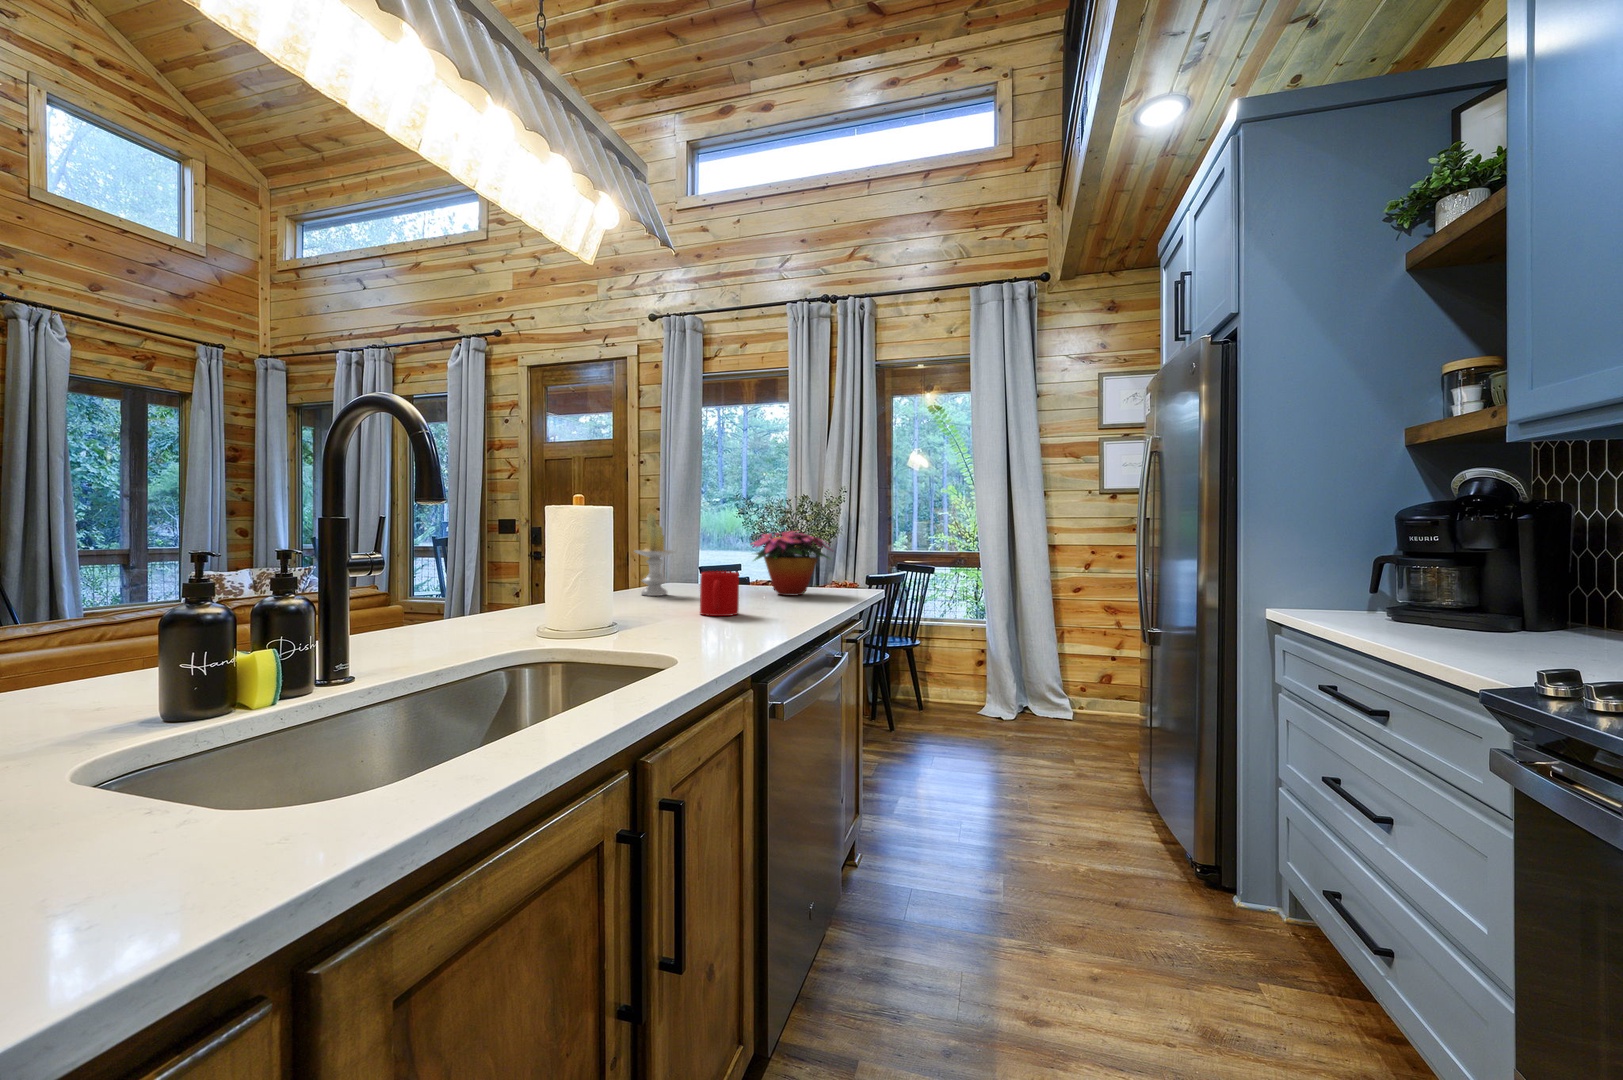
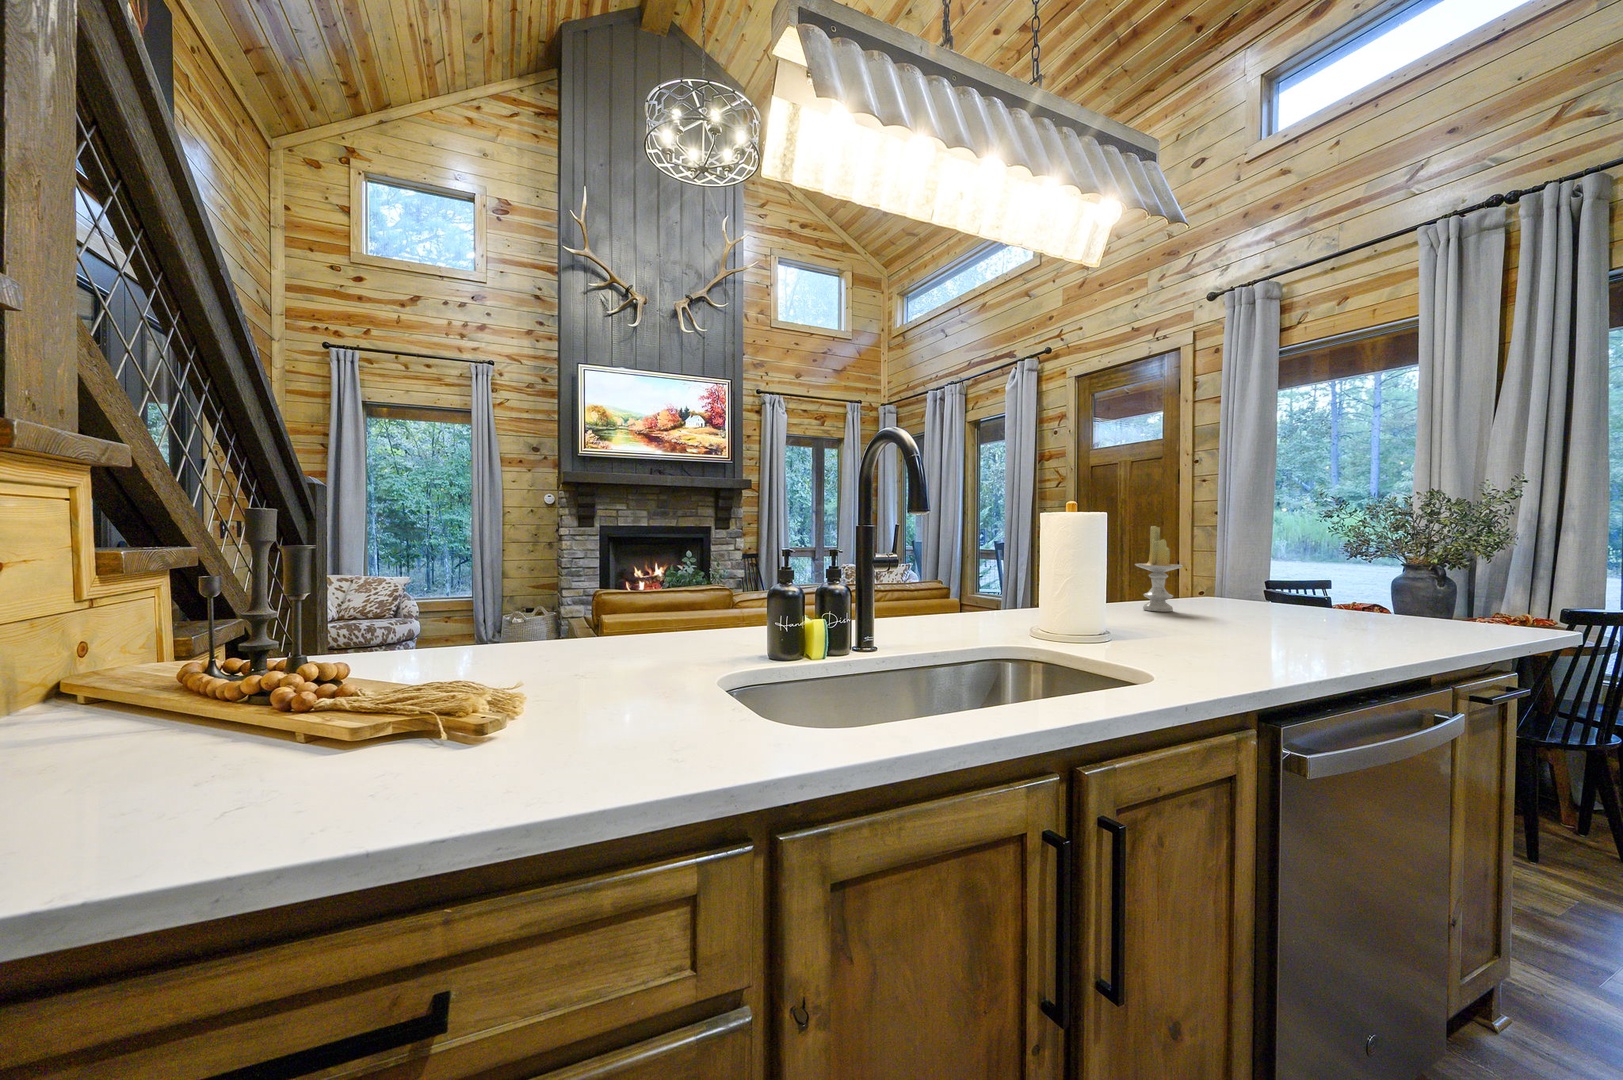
flower arrangement: present [752,531,834,596] -> none [1271,544,1420,625]
mug: present [700,571,739,616] -> none [1183,589,1231,638]

